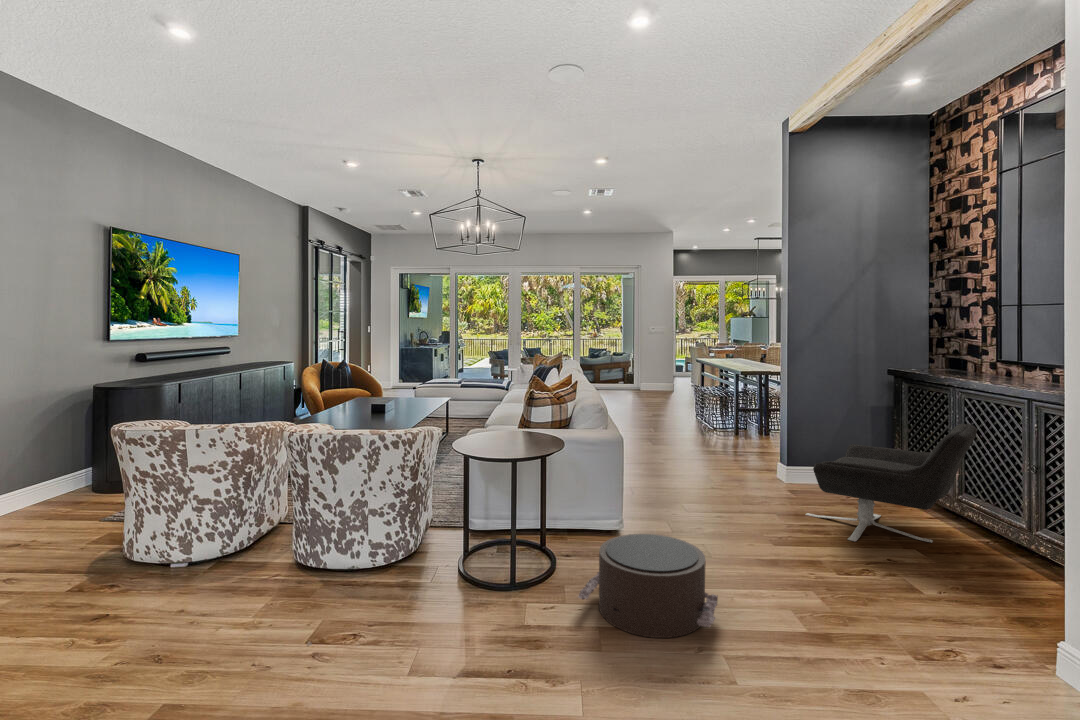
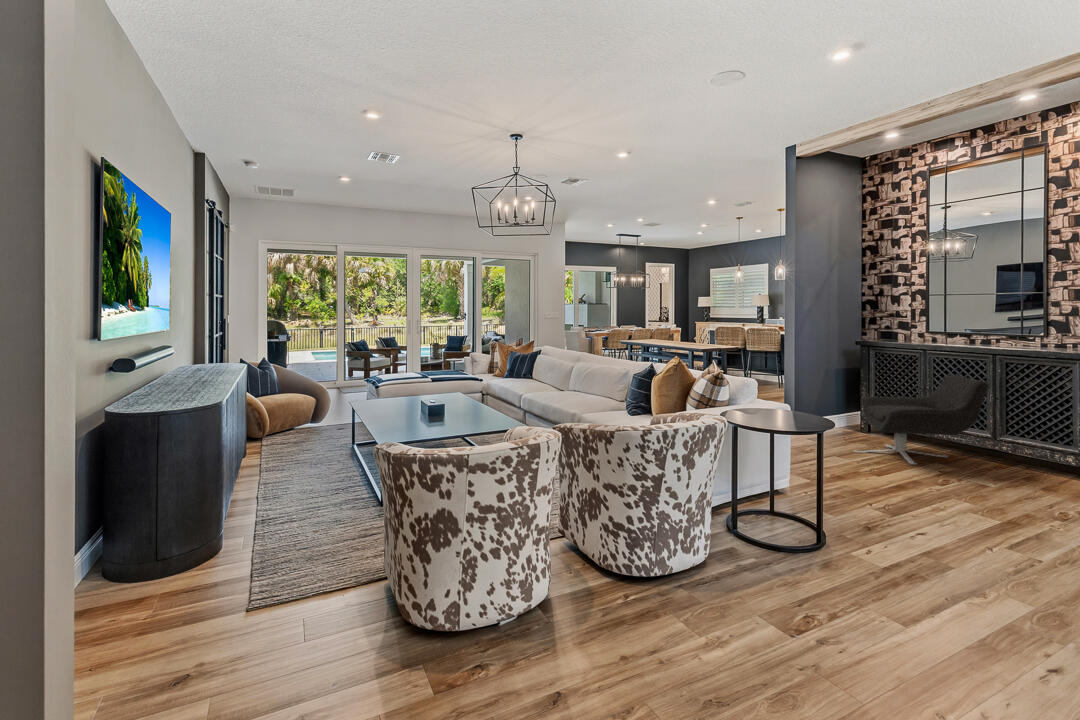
pouf: present [578,534,718,638] -> none [874,479,1016,557]

